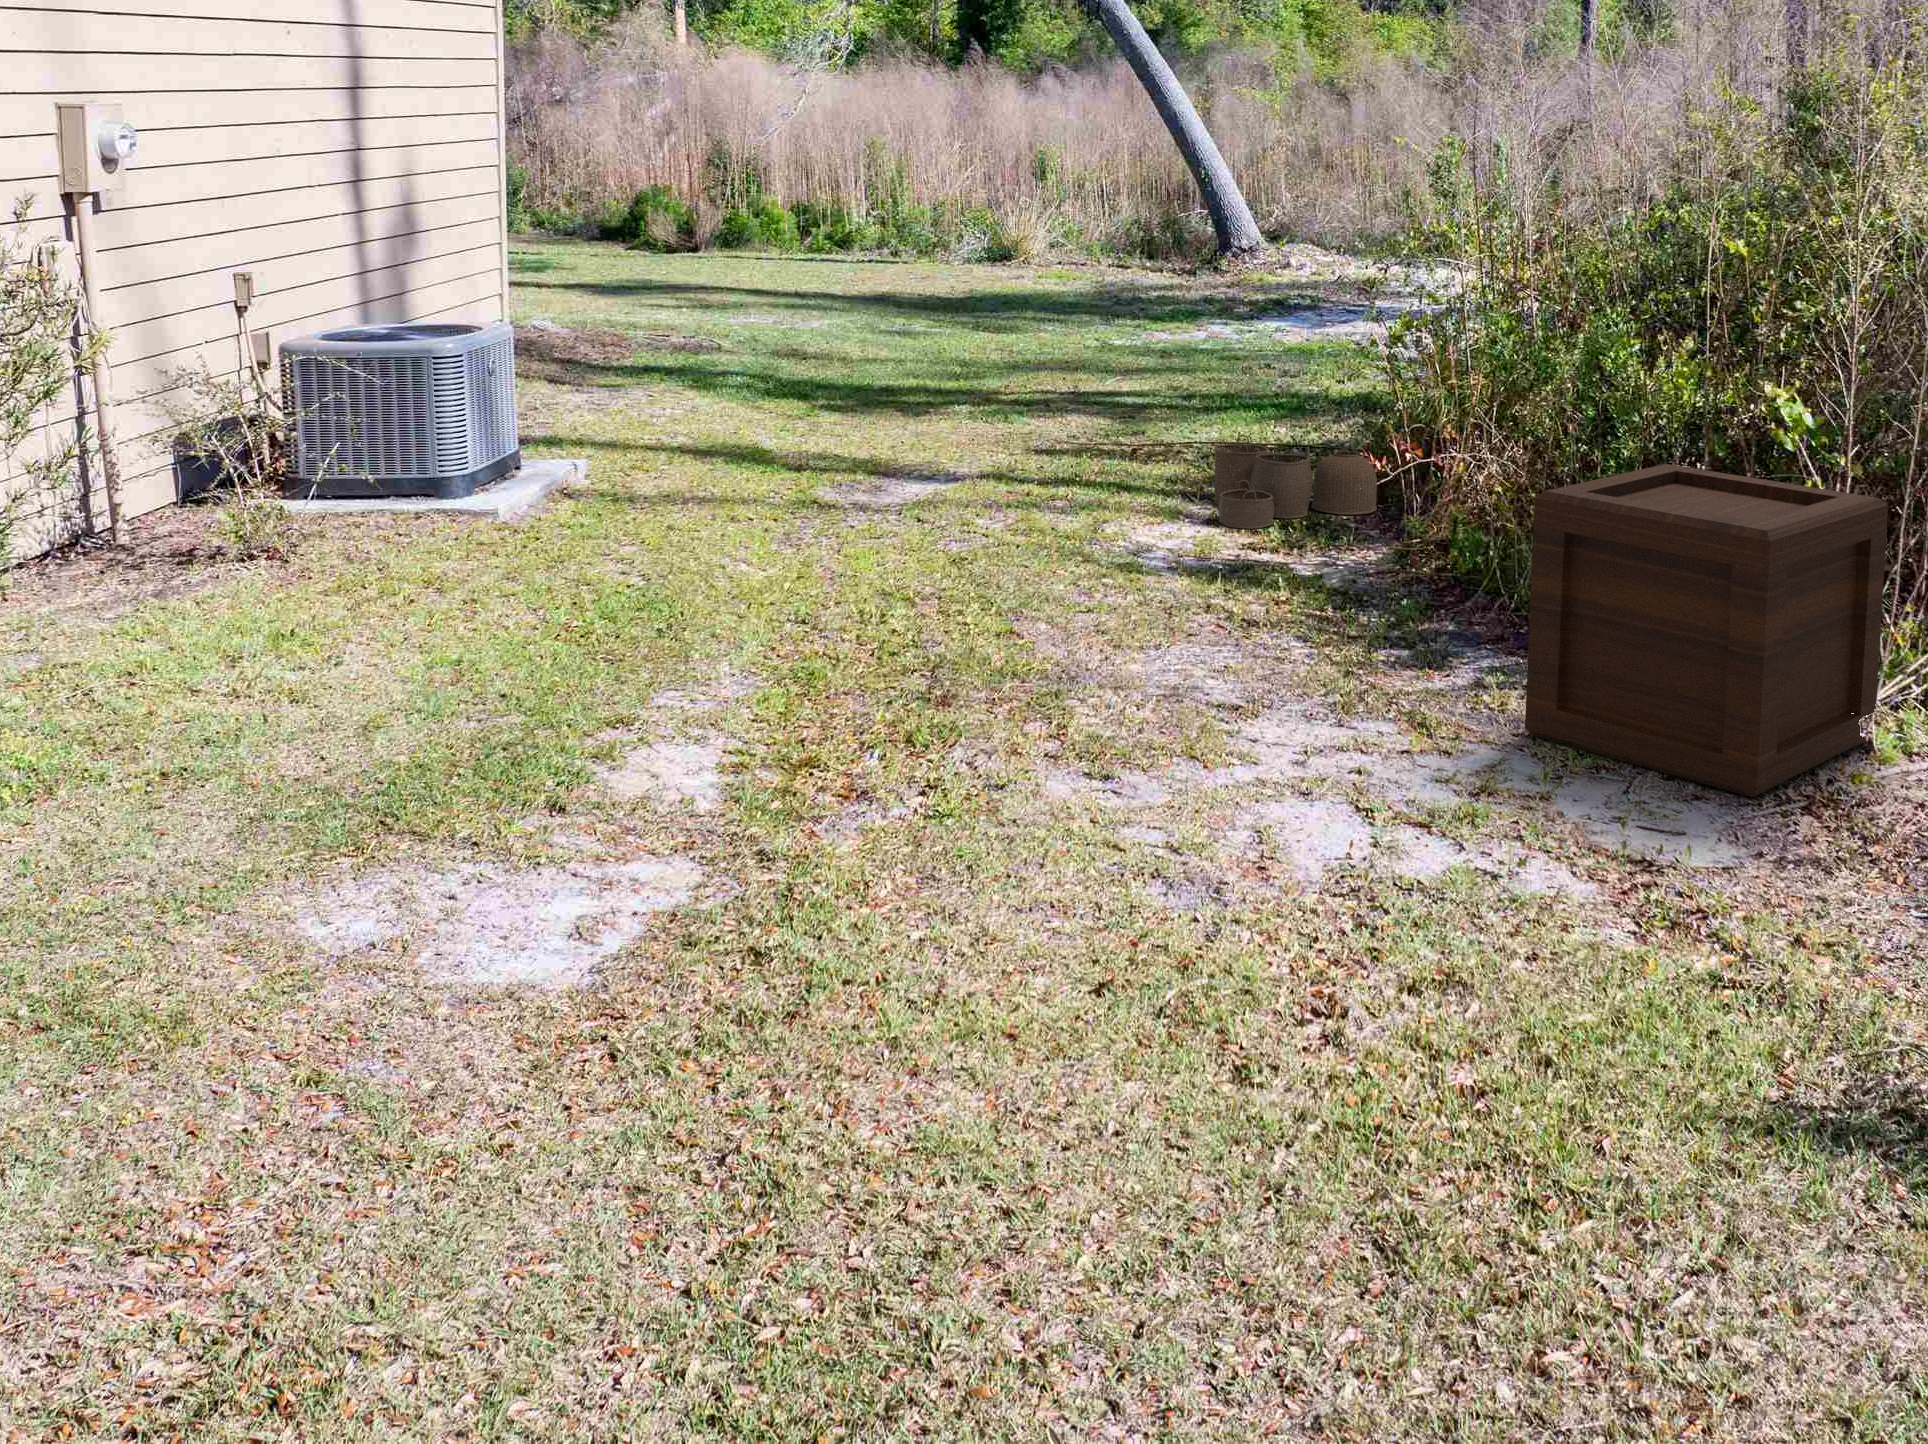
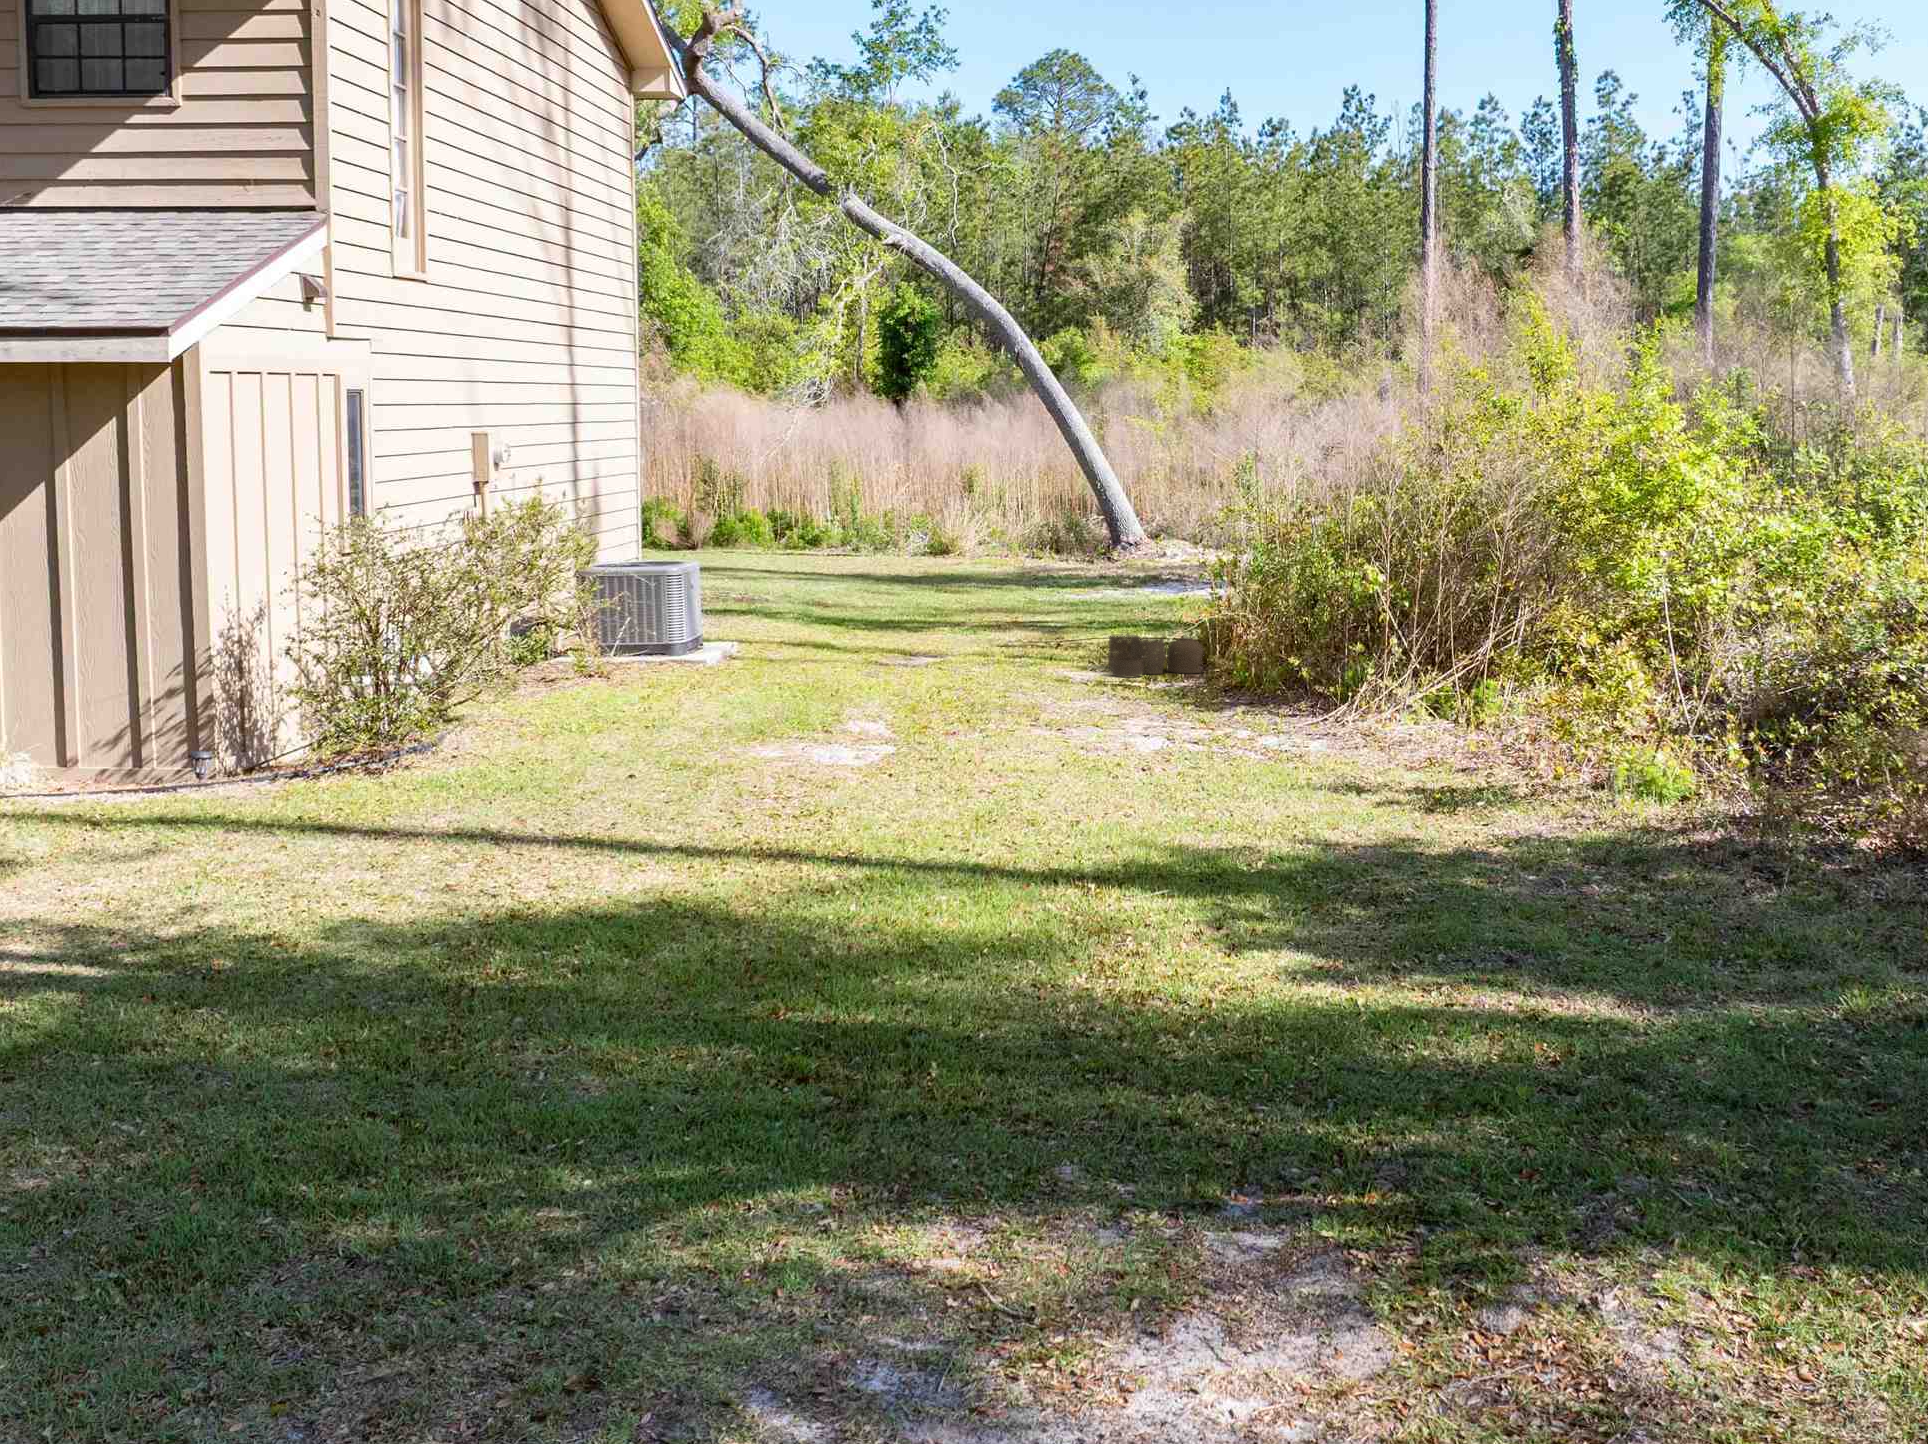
wooden crate: present [1525,464,1888,797] -> none [1256,611,1426,748]

